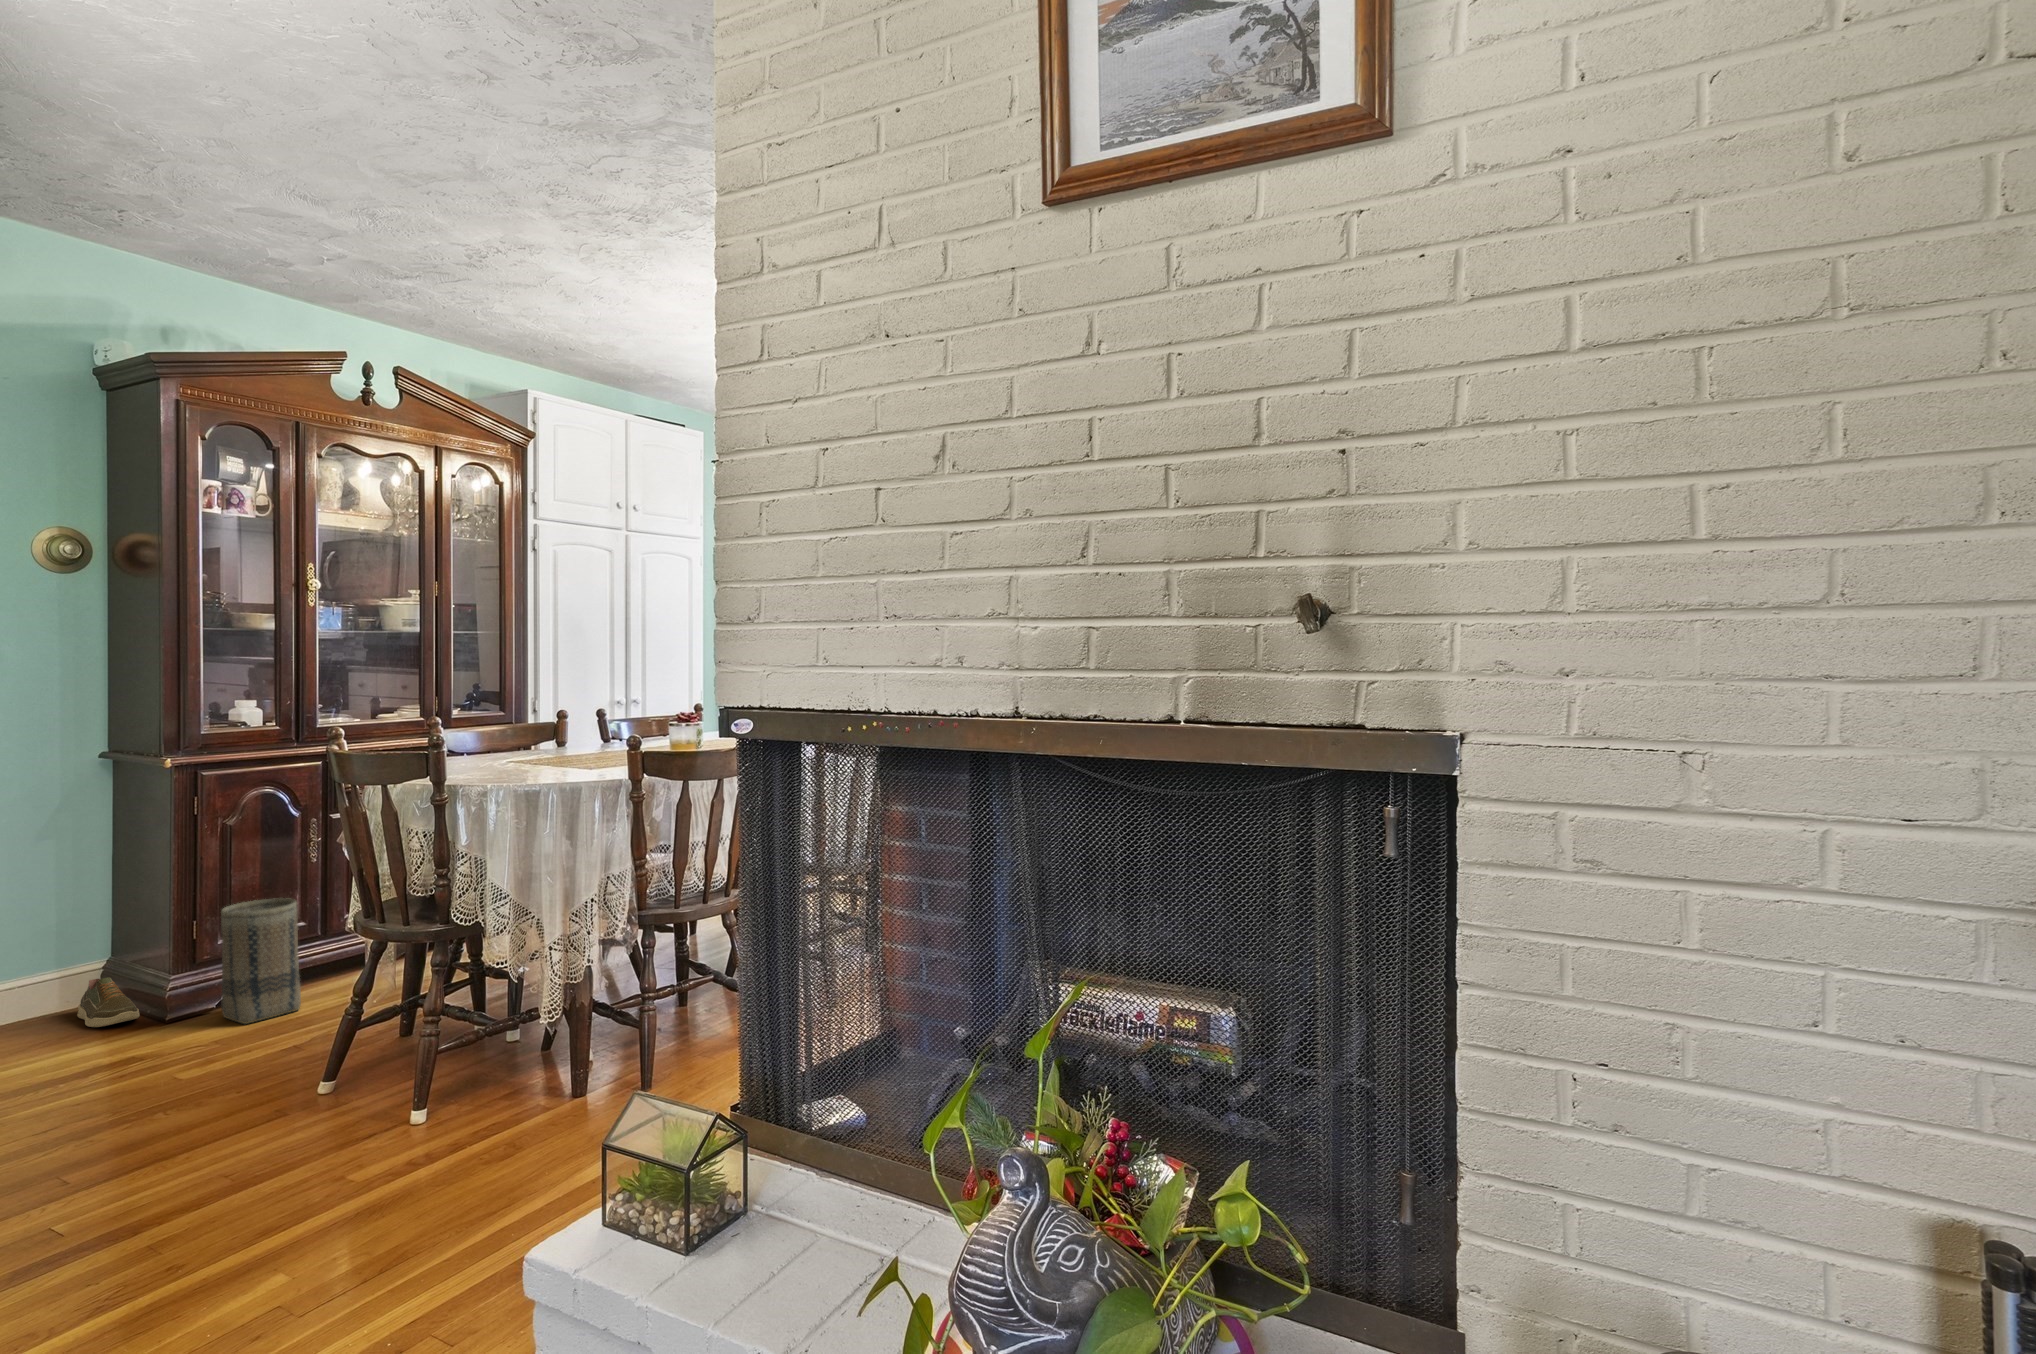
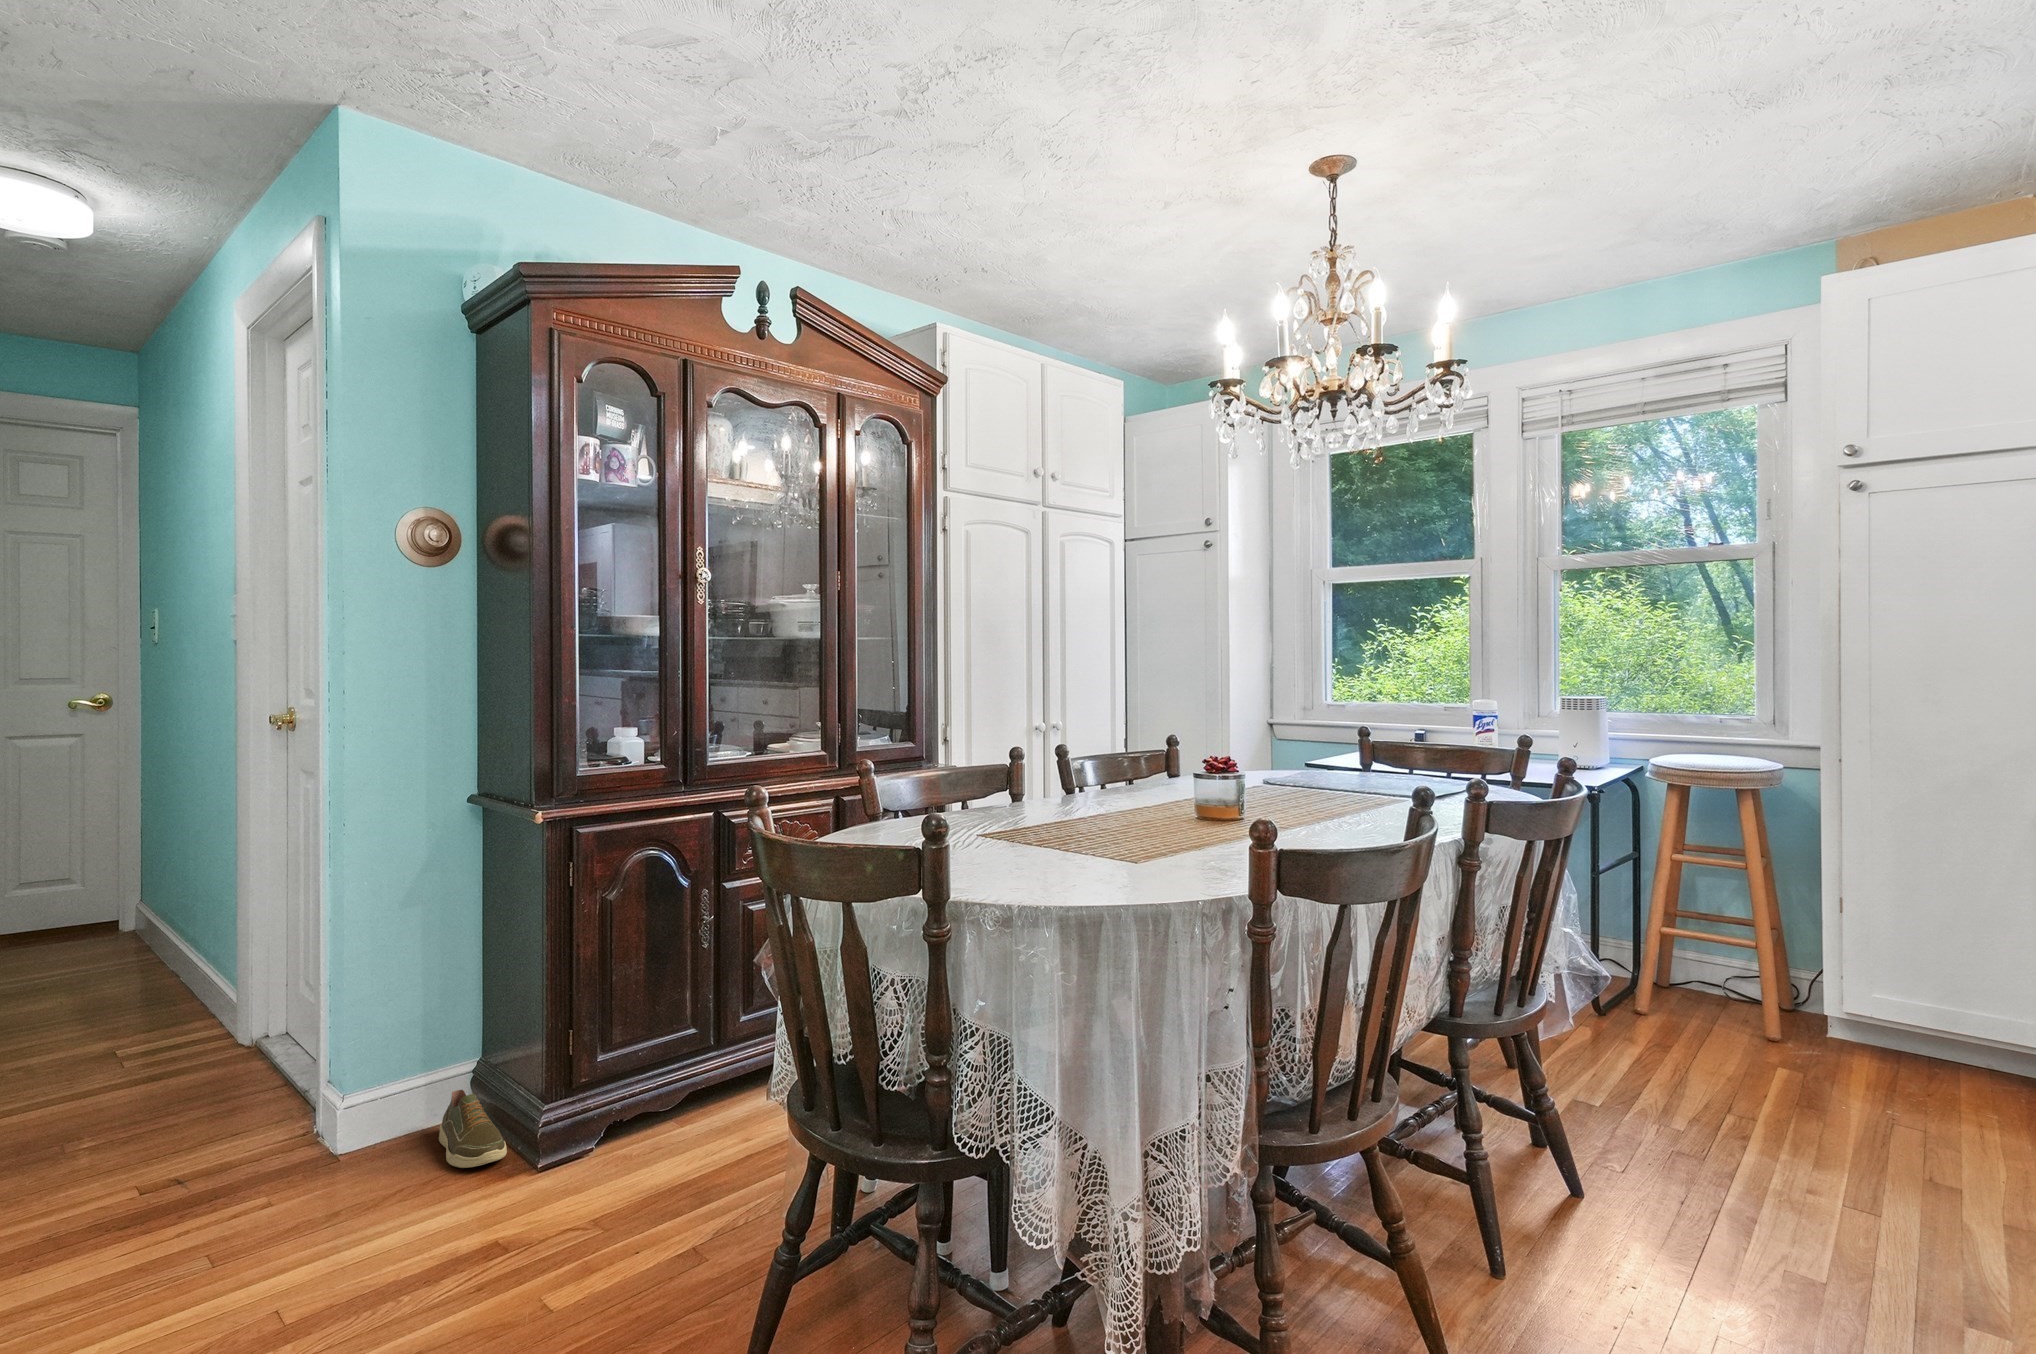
basket: present [221,898,301,1024] -> none [602,1003,696,1187]

